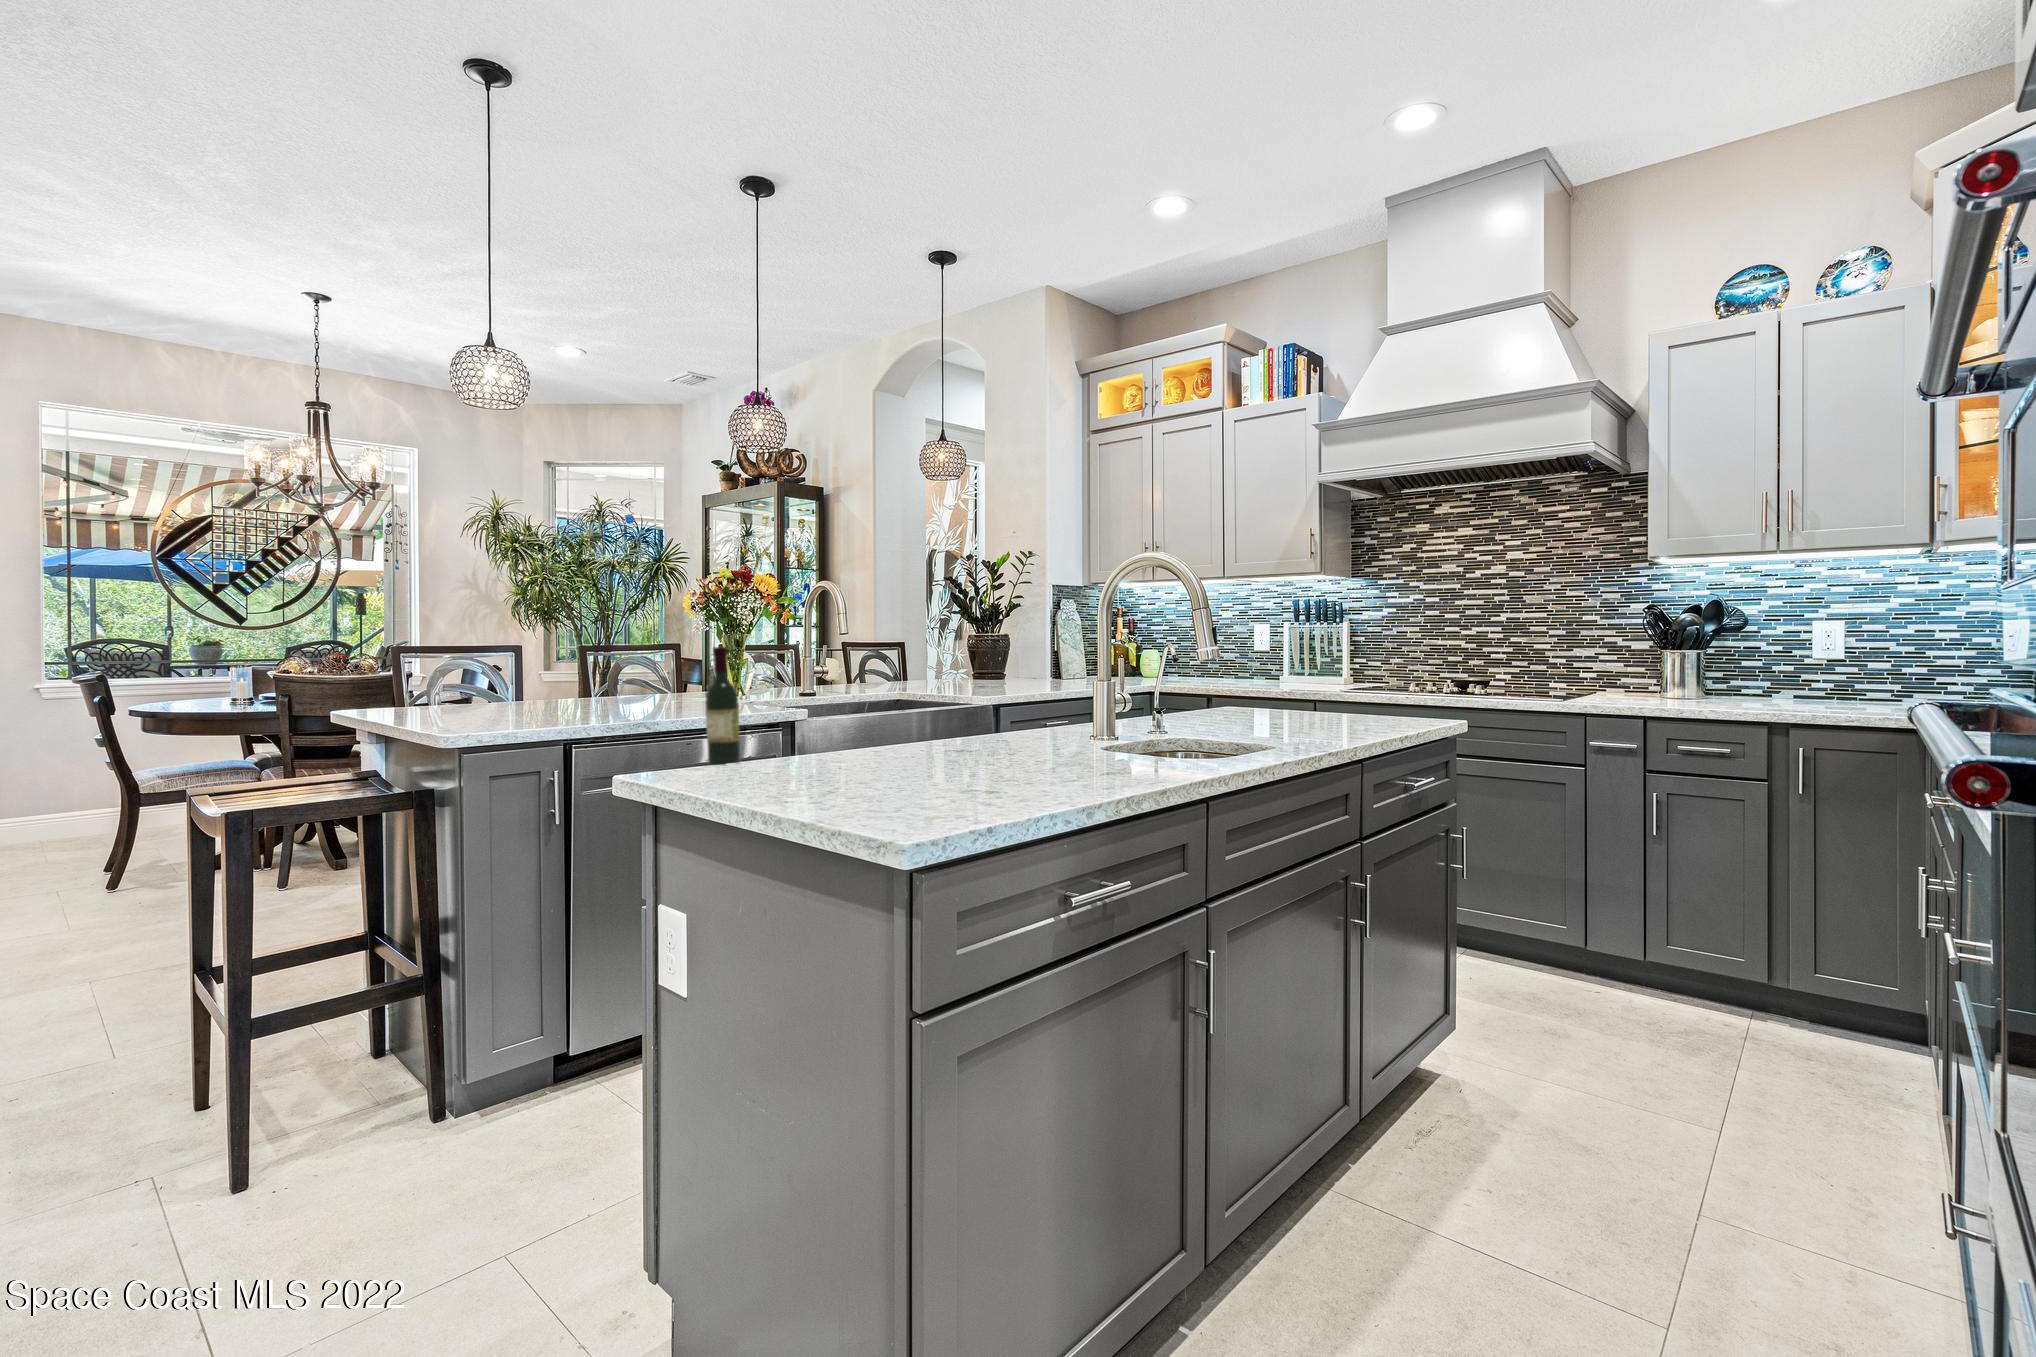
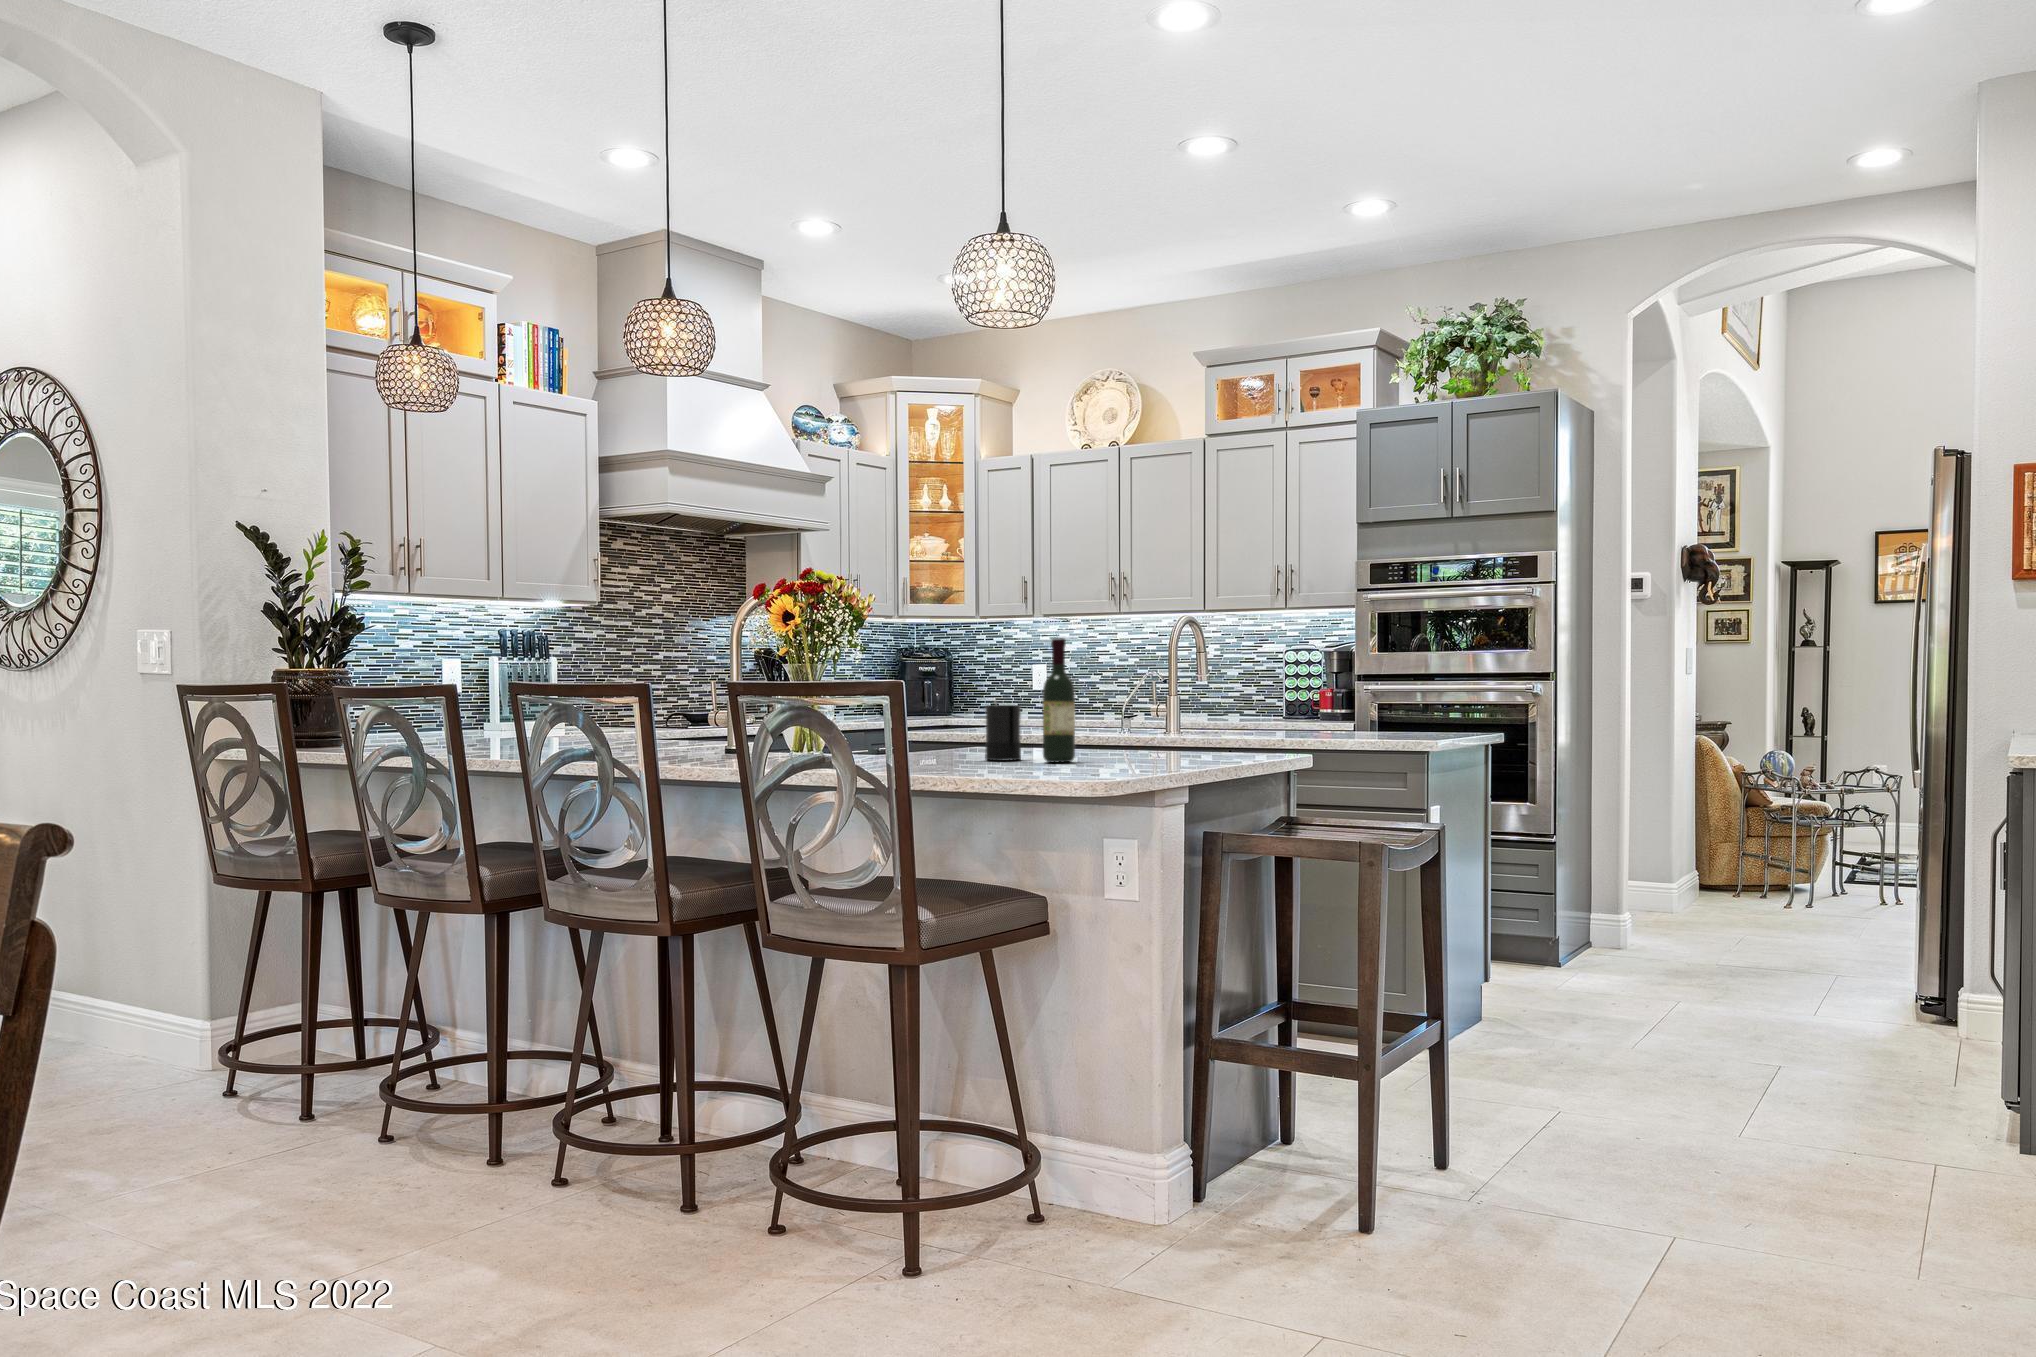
candle: none [763,700,799,760] -> present [985,704,1021,761]

